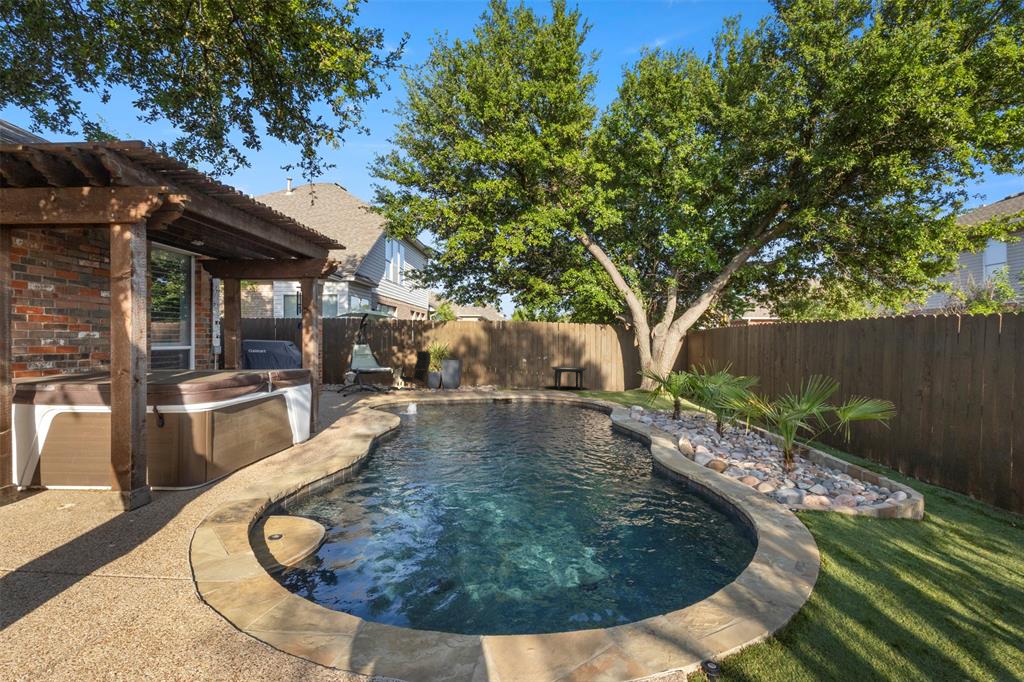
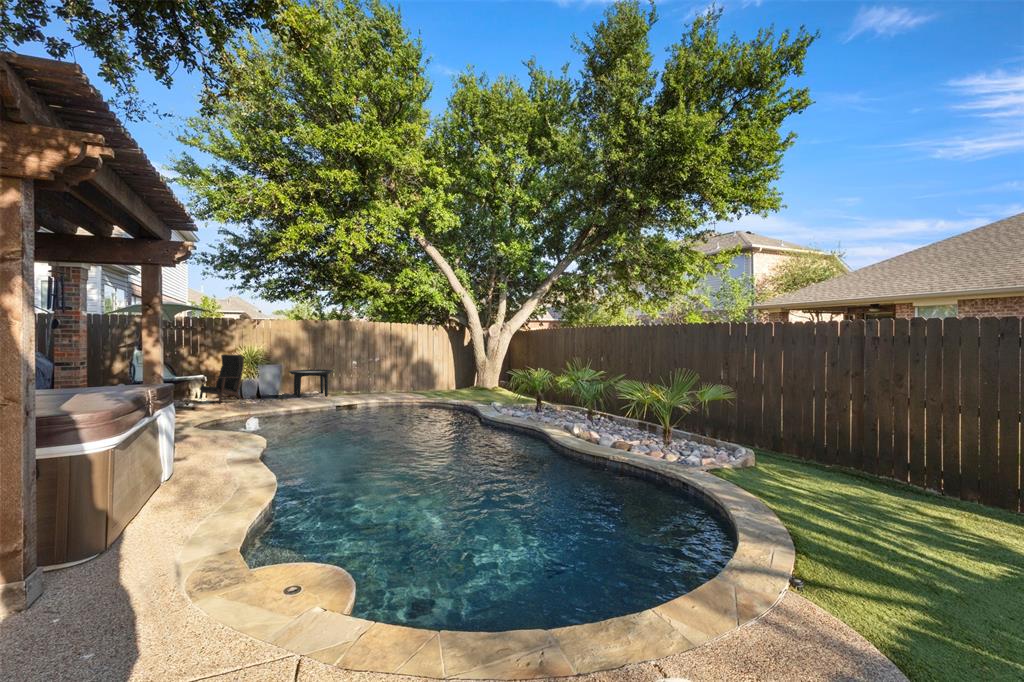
round table: present [551,367,587,390] -> present [289,369,333,397]

